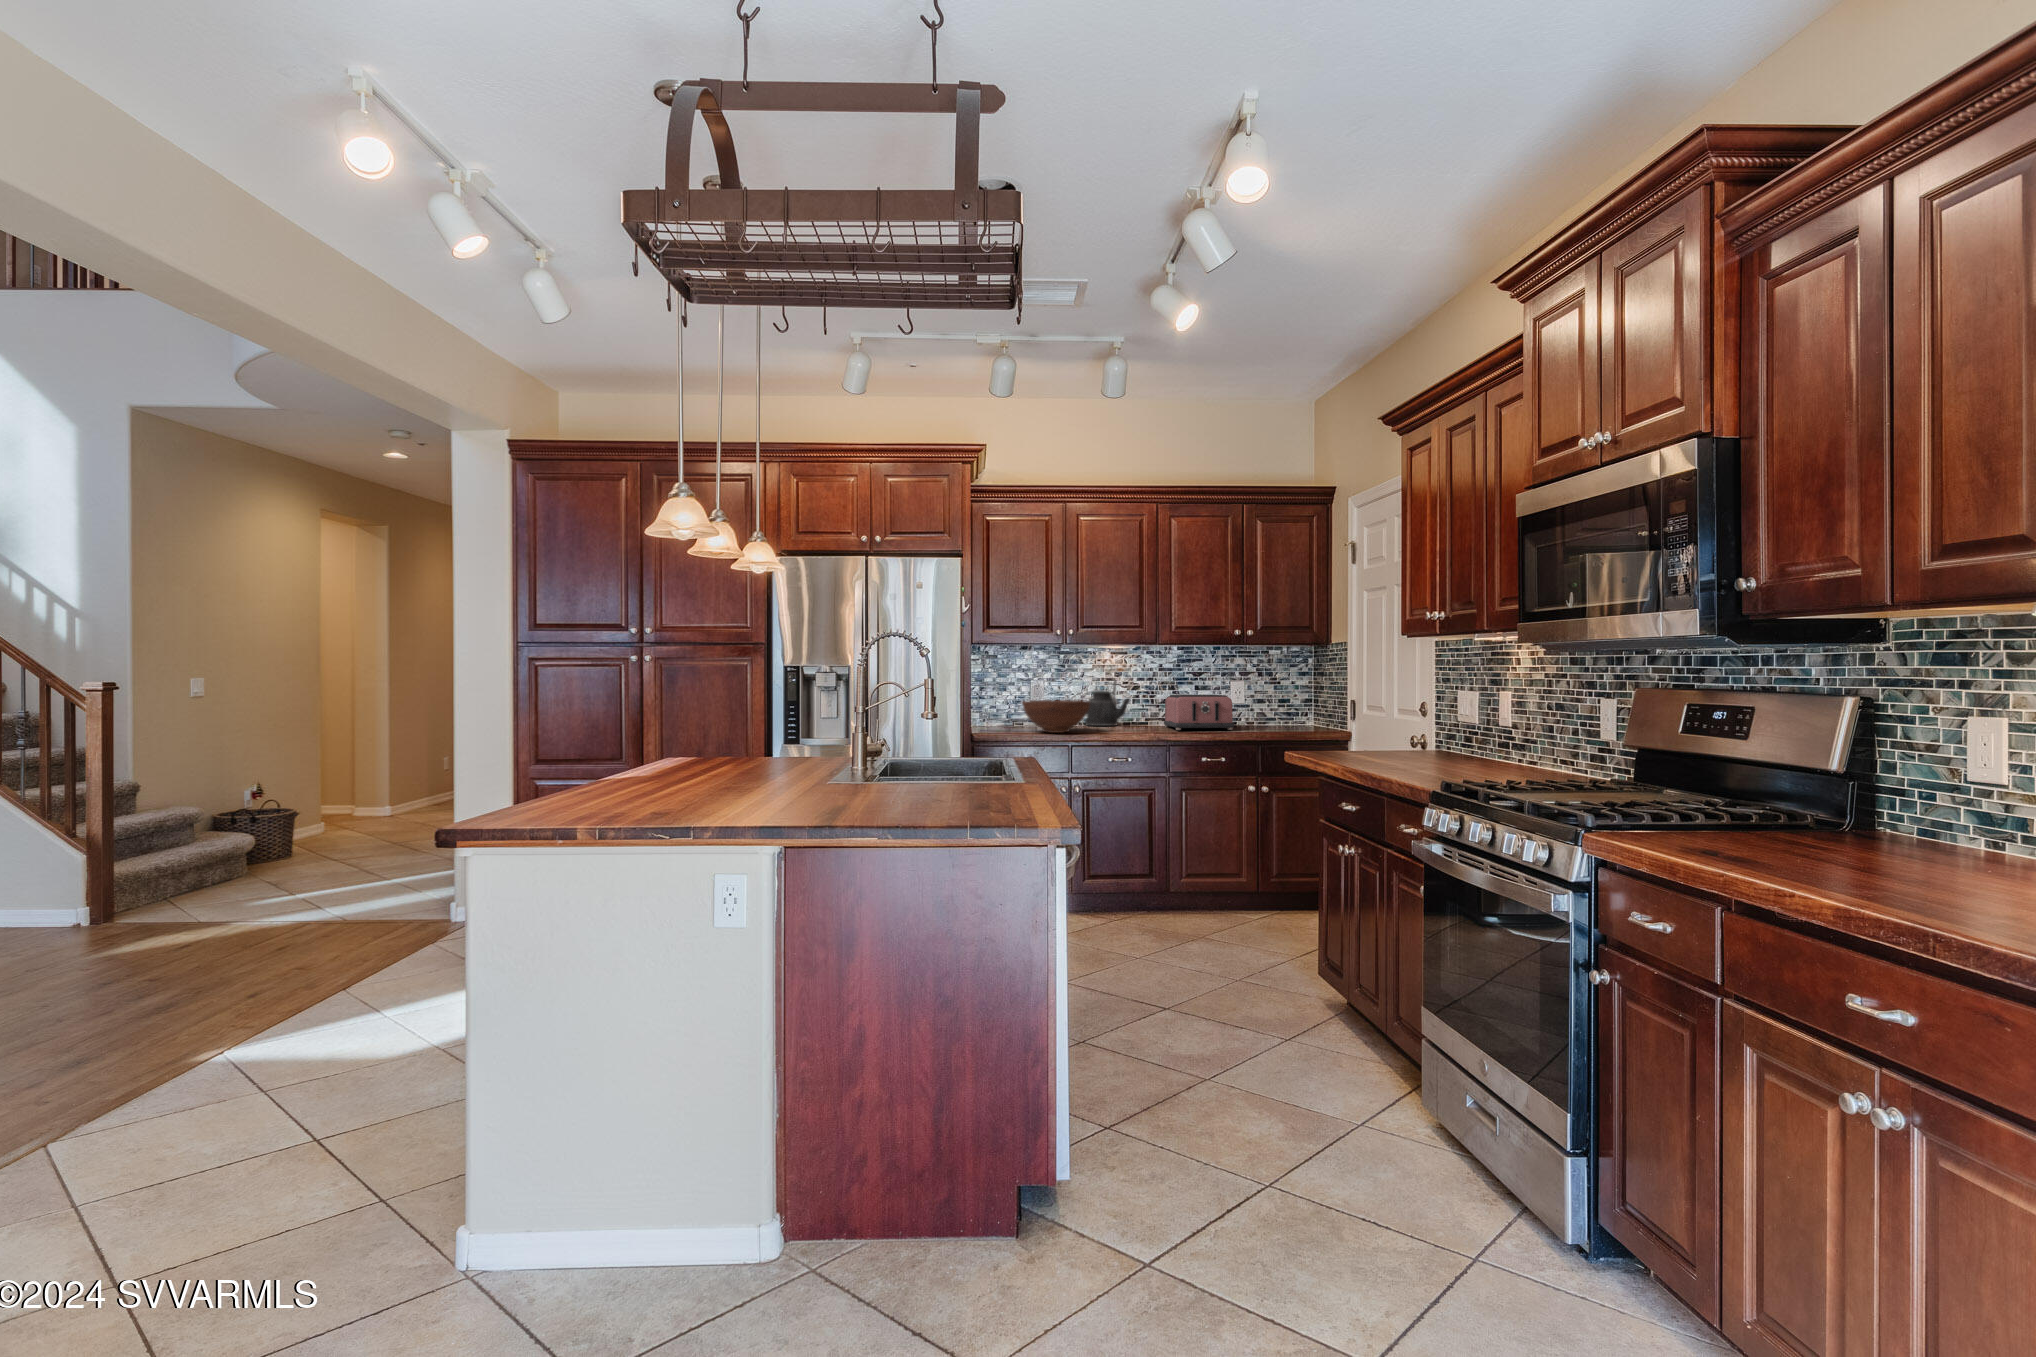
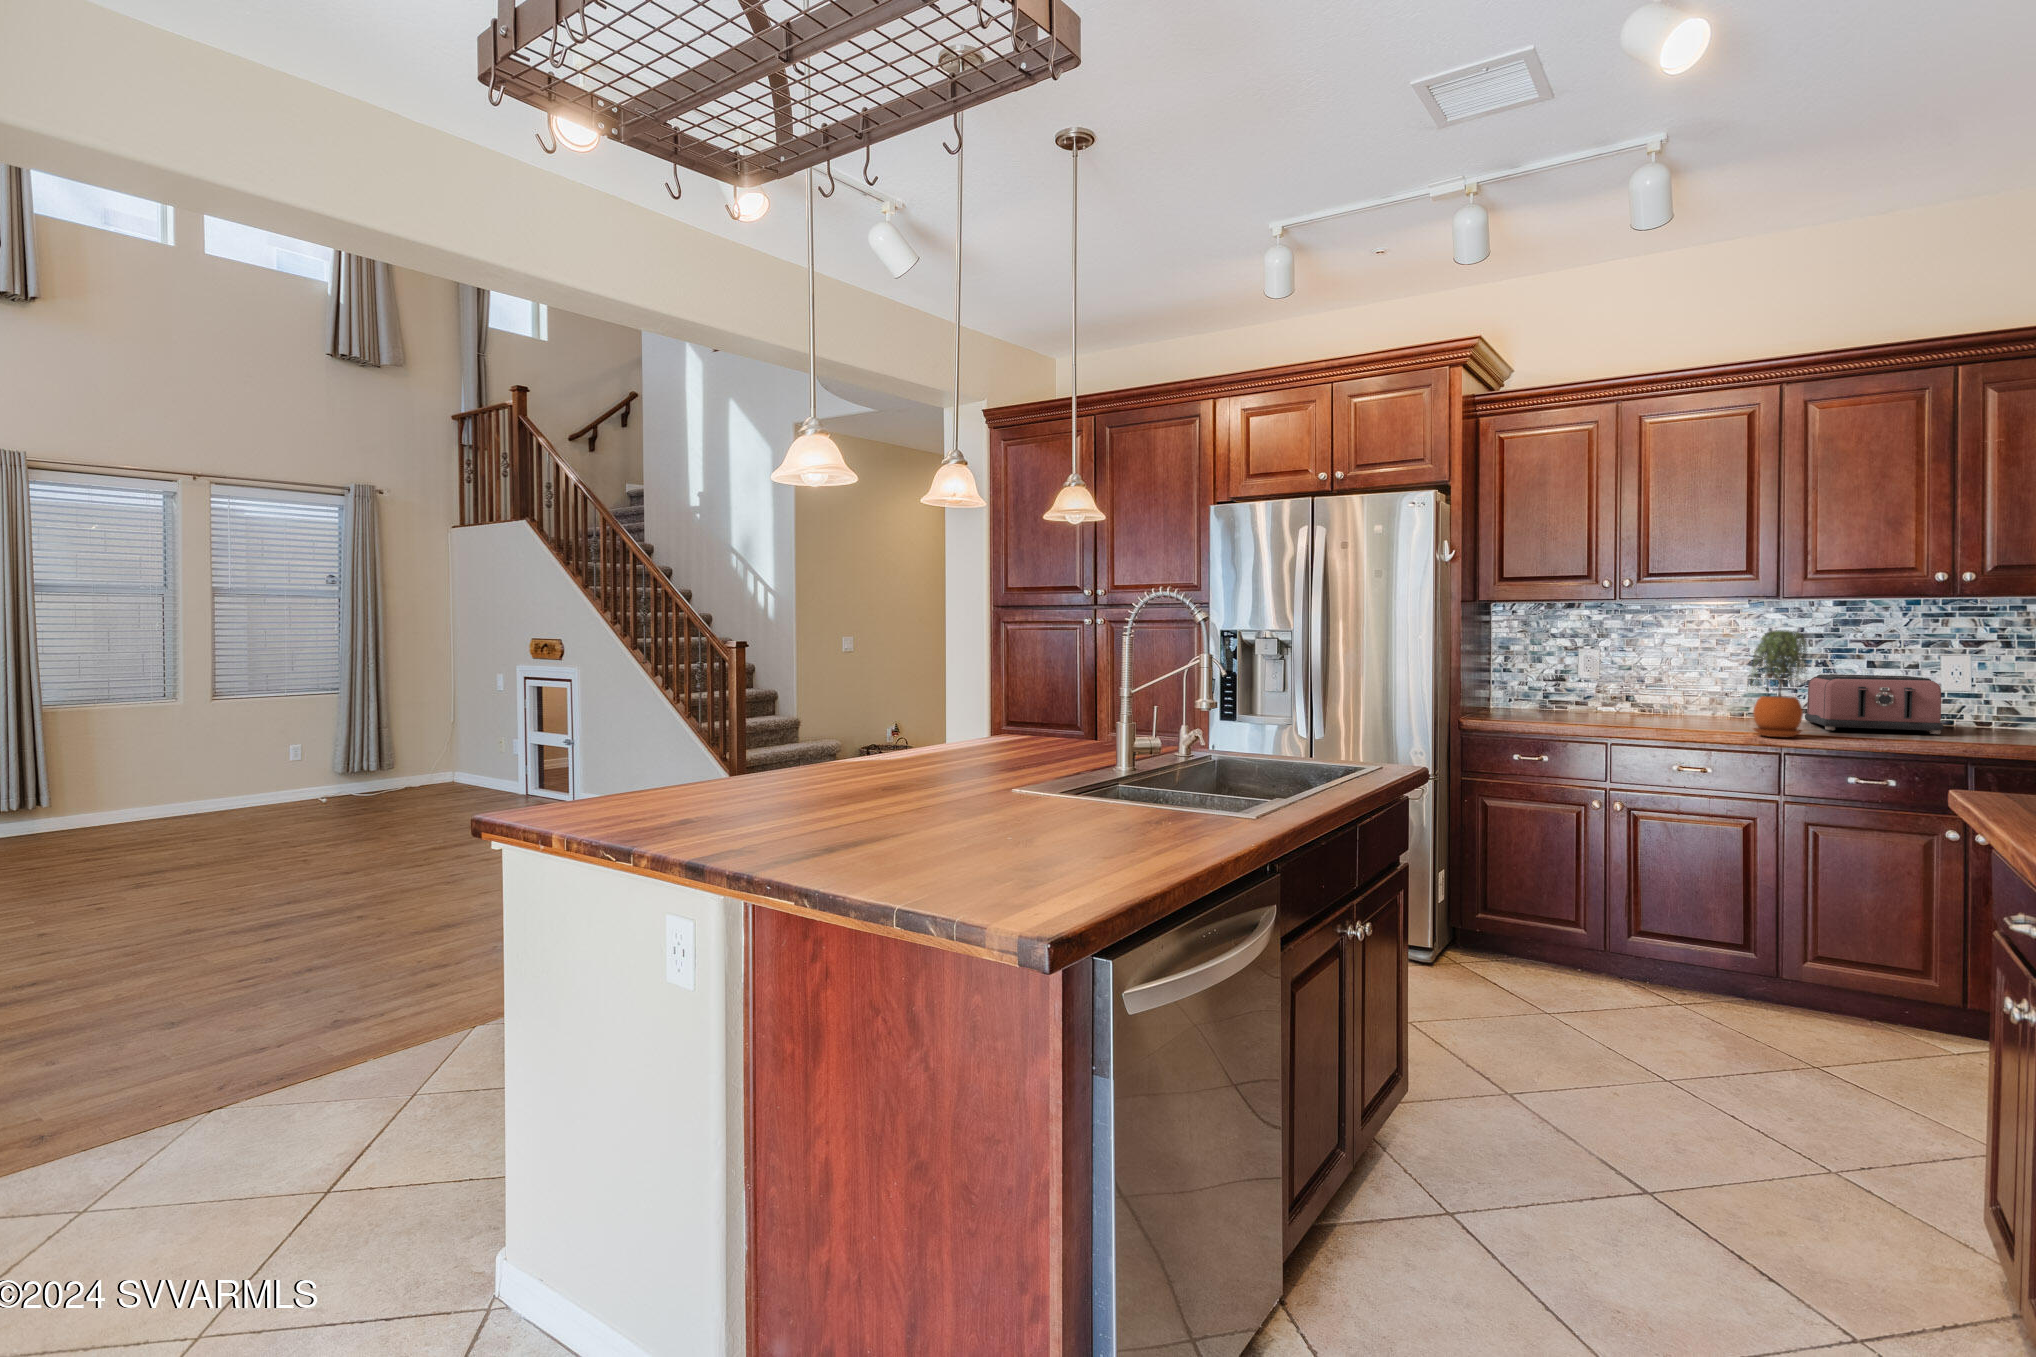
potted plant: none [1135,665,1167,735] -> present [1748,630,1807,737]
kettle: present [1085,679,1131,726] -> none [1664,648,1744,718]
fruit bowl: present [1022,700,1090,733] -> none [1558,678,1669,725]

